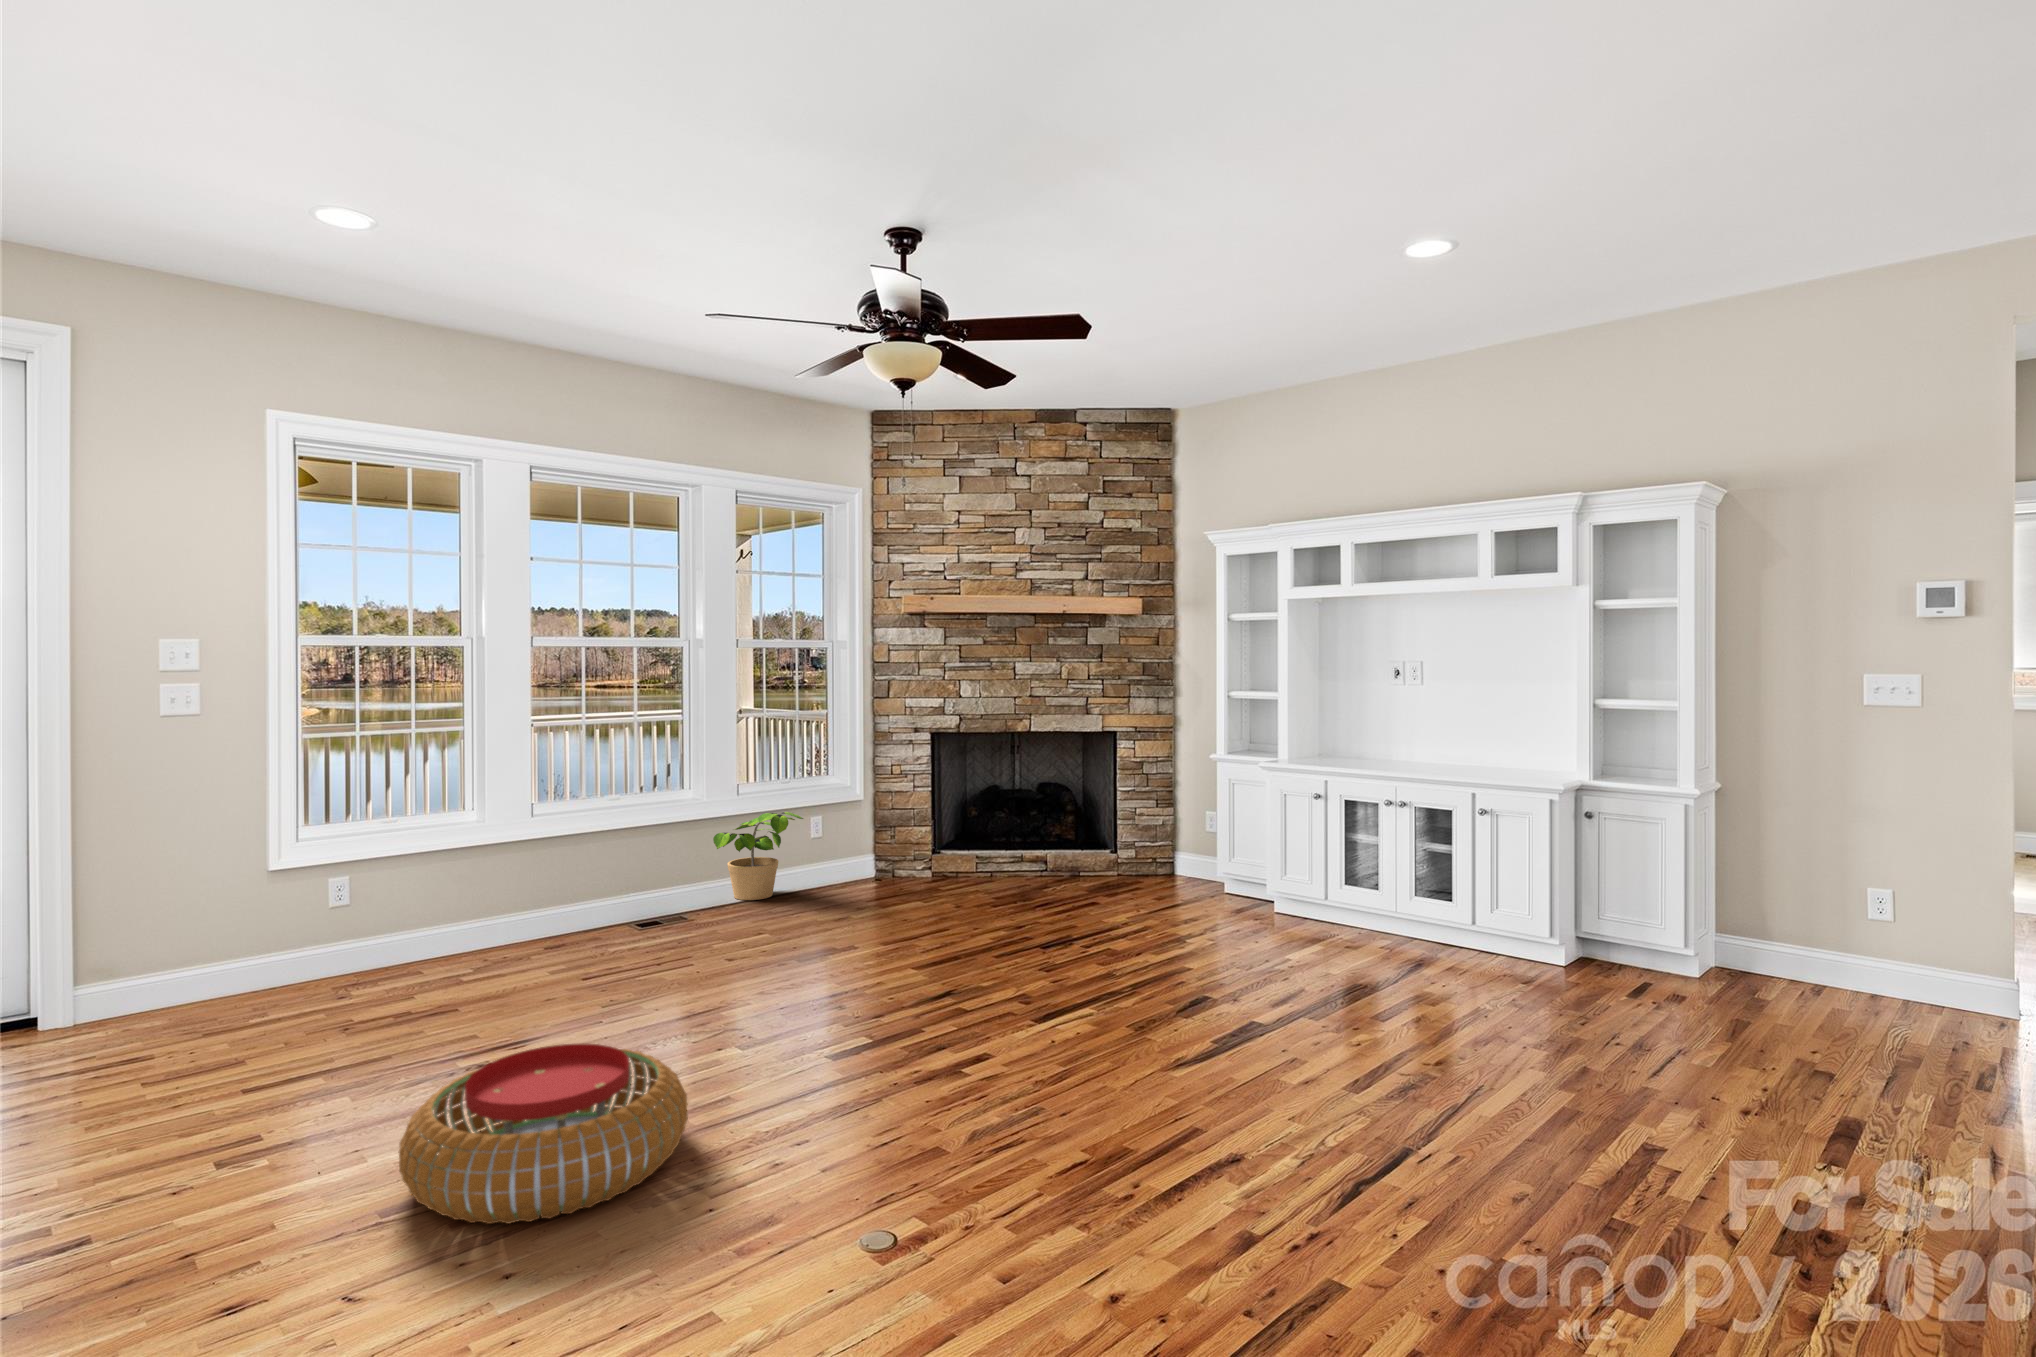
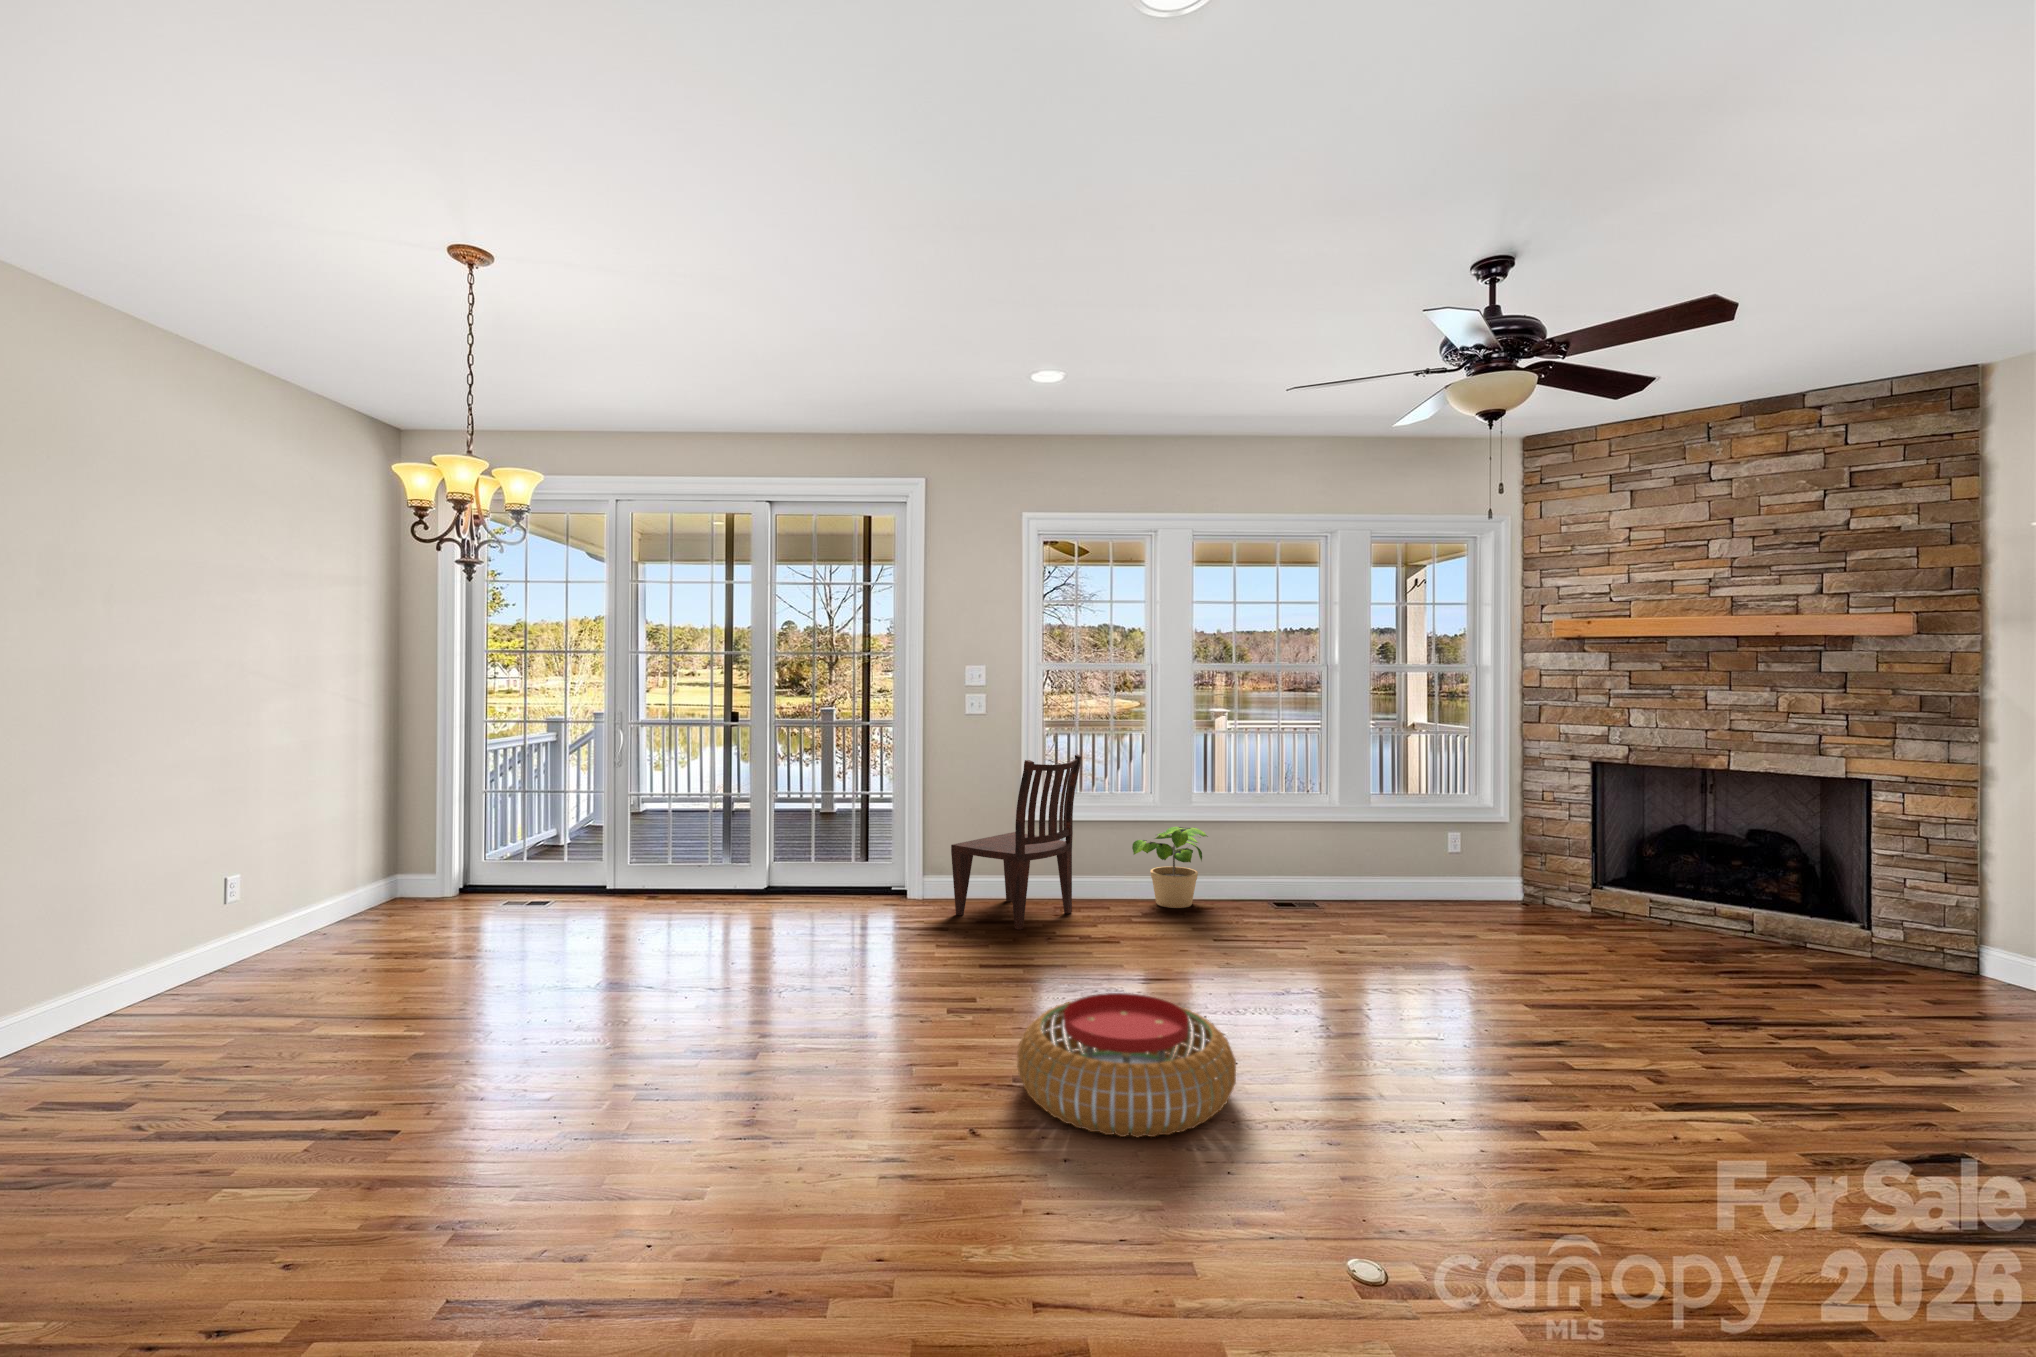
dining chair: none [166,764,384,1014] -> present [951,754,1081,930]
potted plant: present [713,812,803,900] -> present [1132,827,1208,908]

